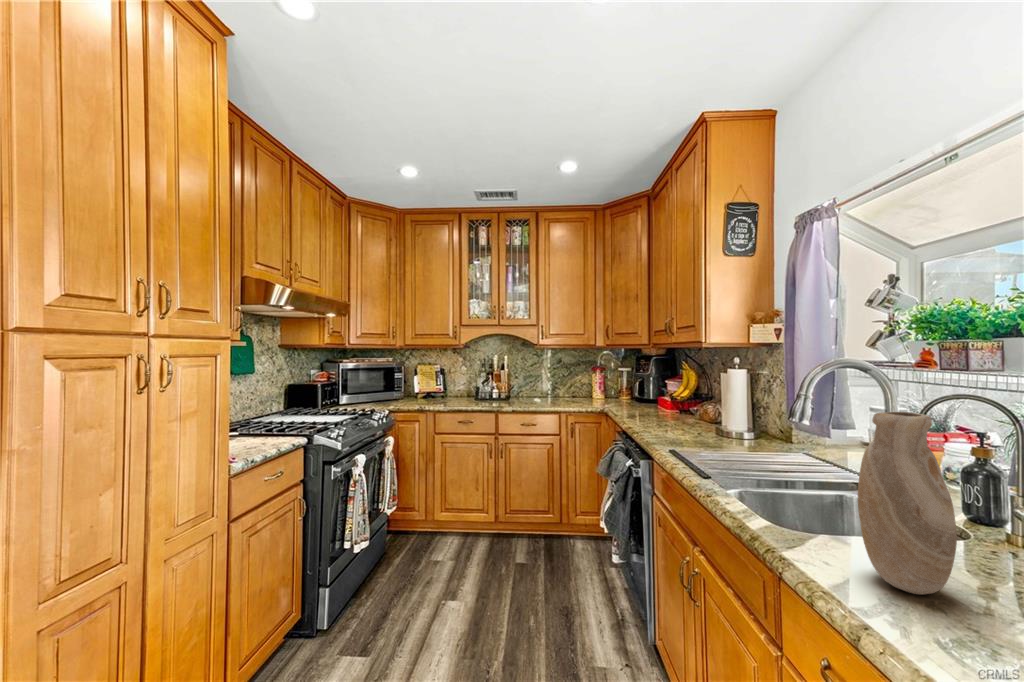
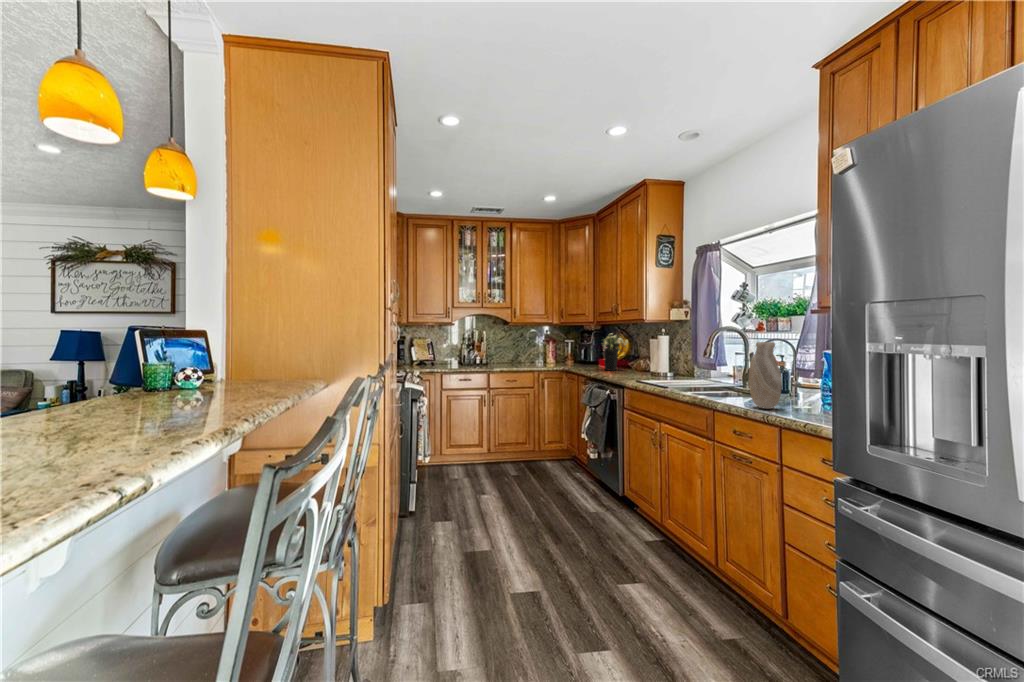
flower arrangement: none [643,361,694,420] -> present [603,333,628,371]

